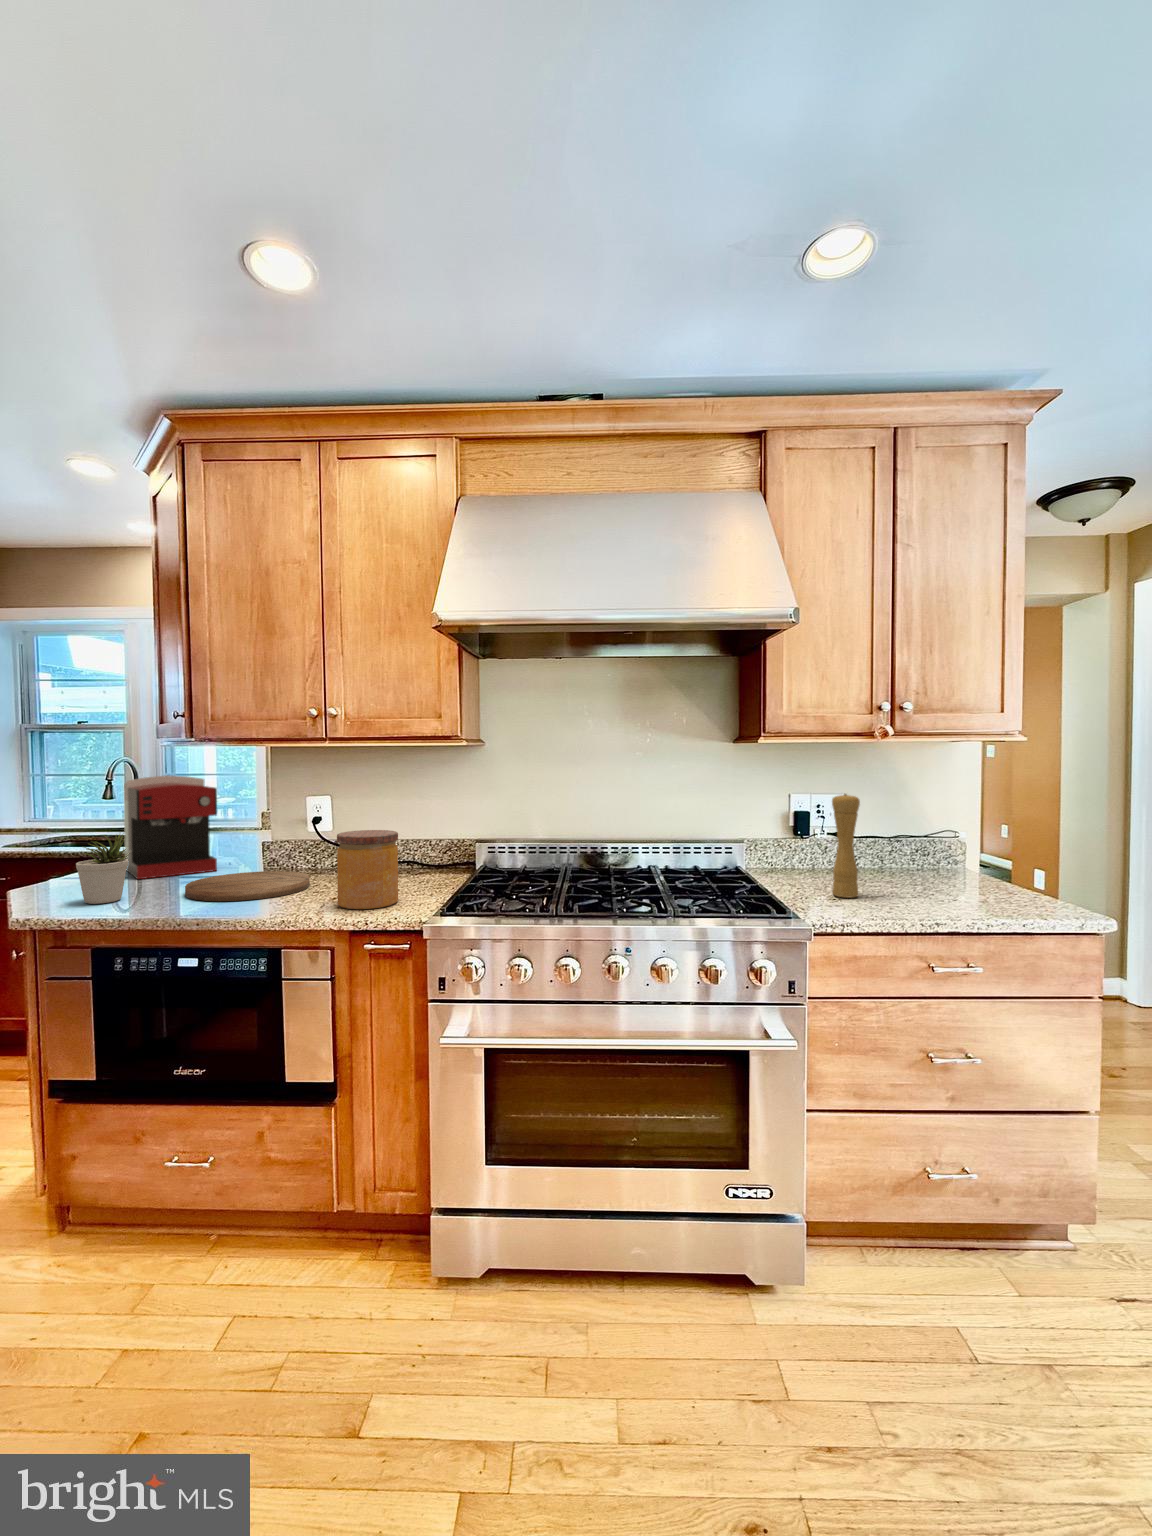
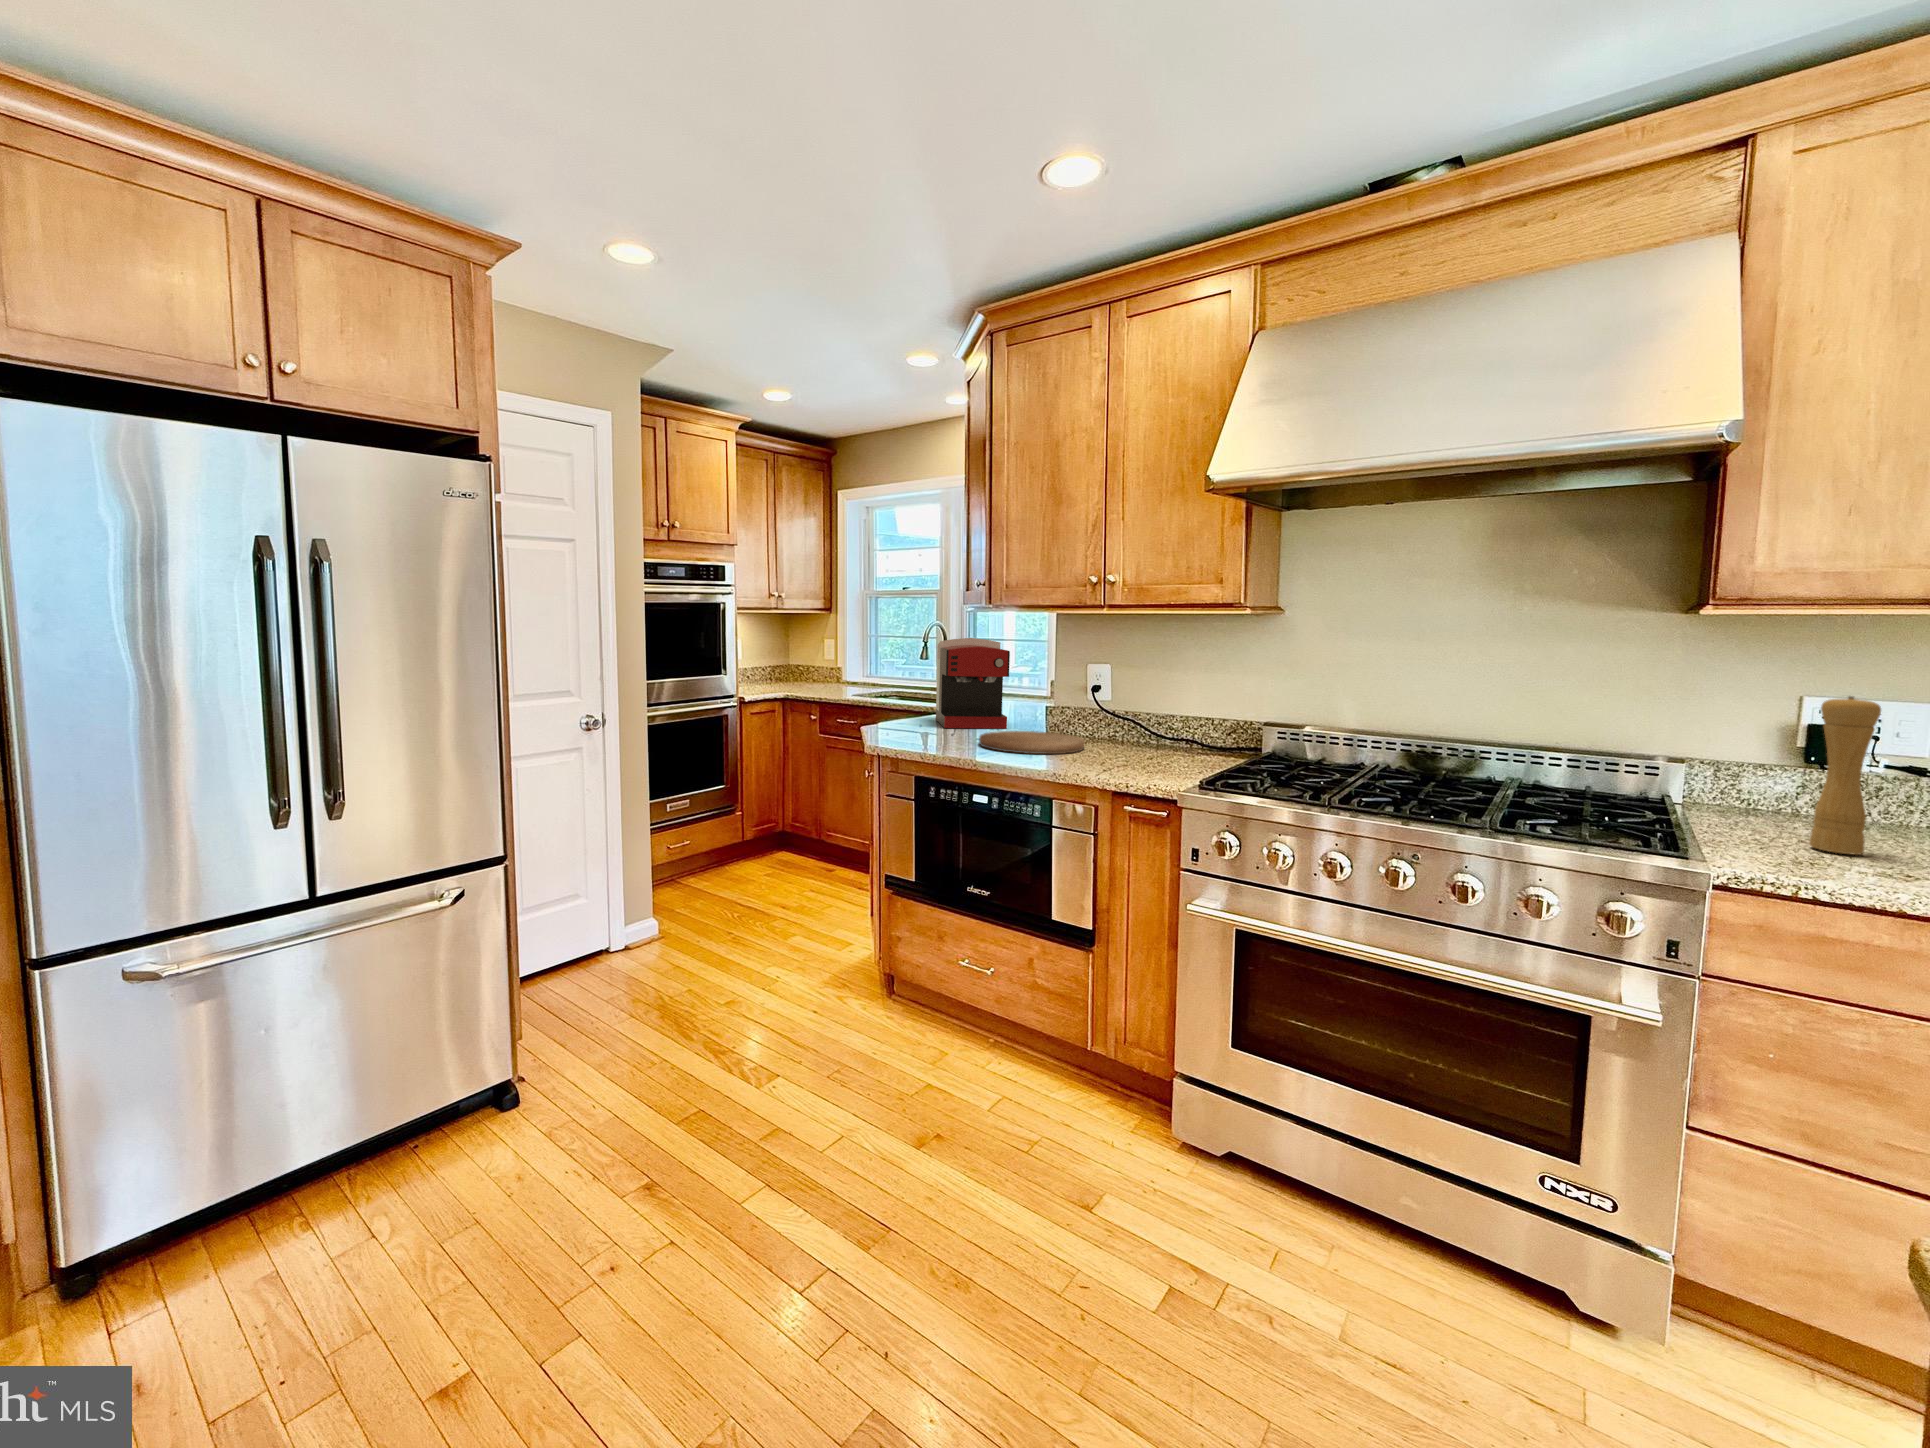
jar: present [337,830,398,909] -> none [1105,698,1167,775]
potted plant: present [76,835,131,904] -> none [902,684,941,742]

